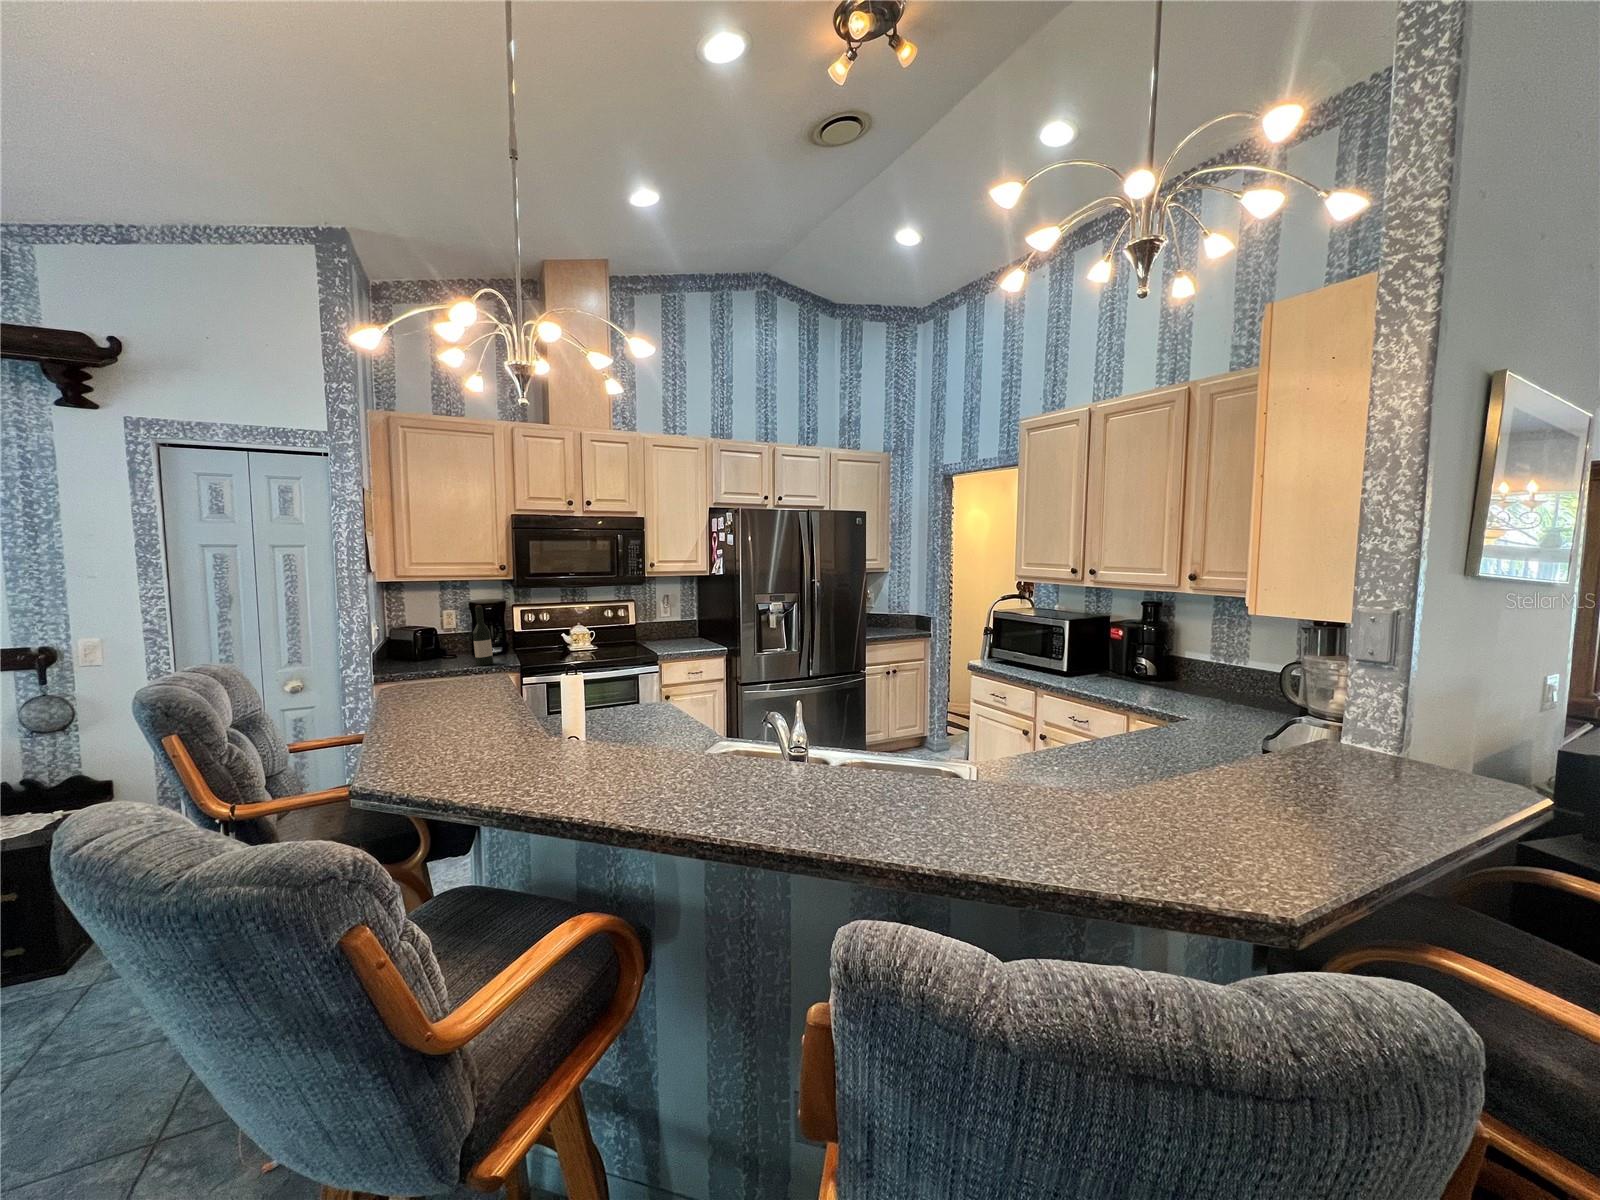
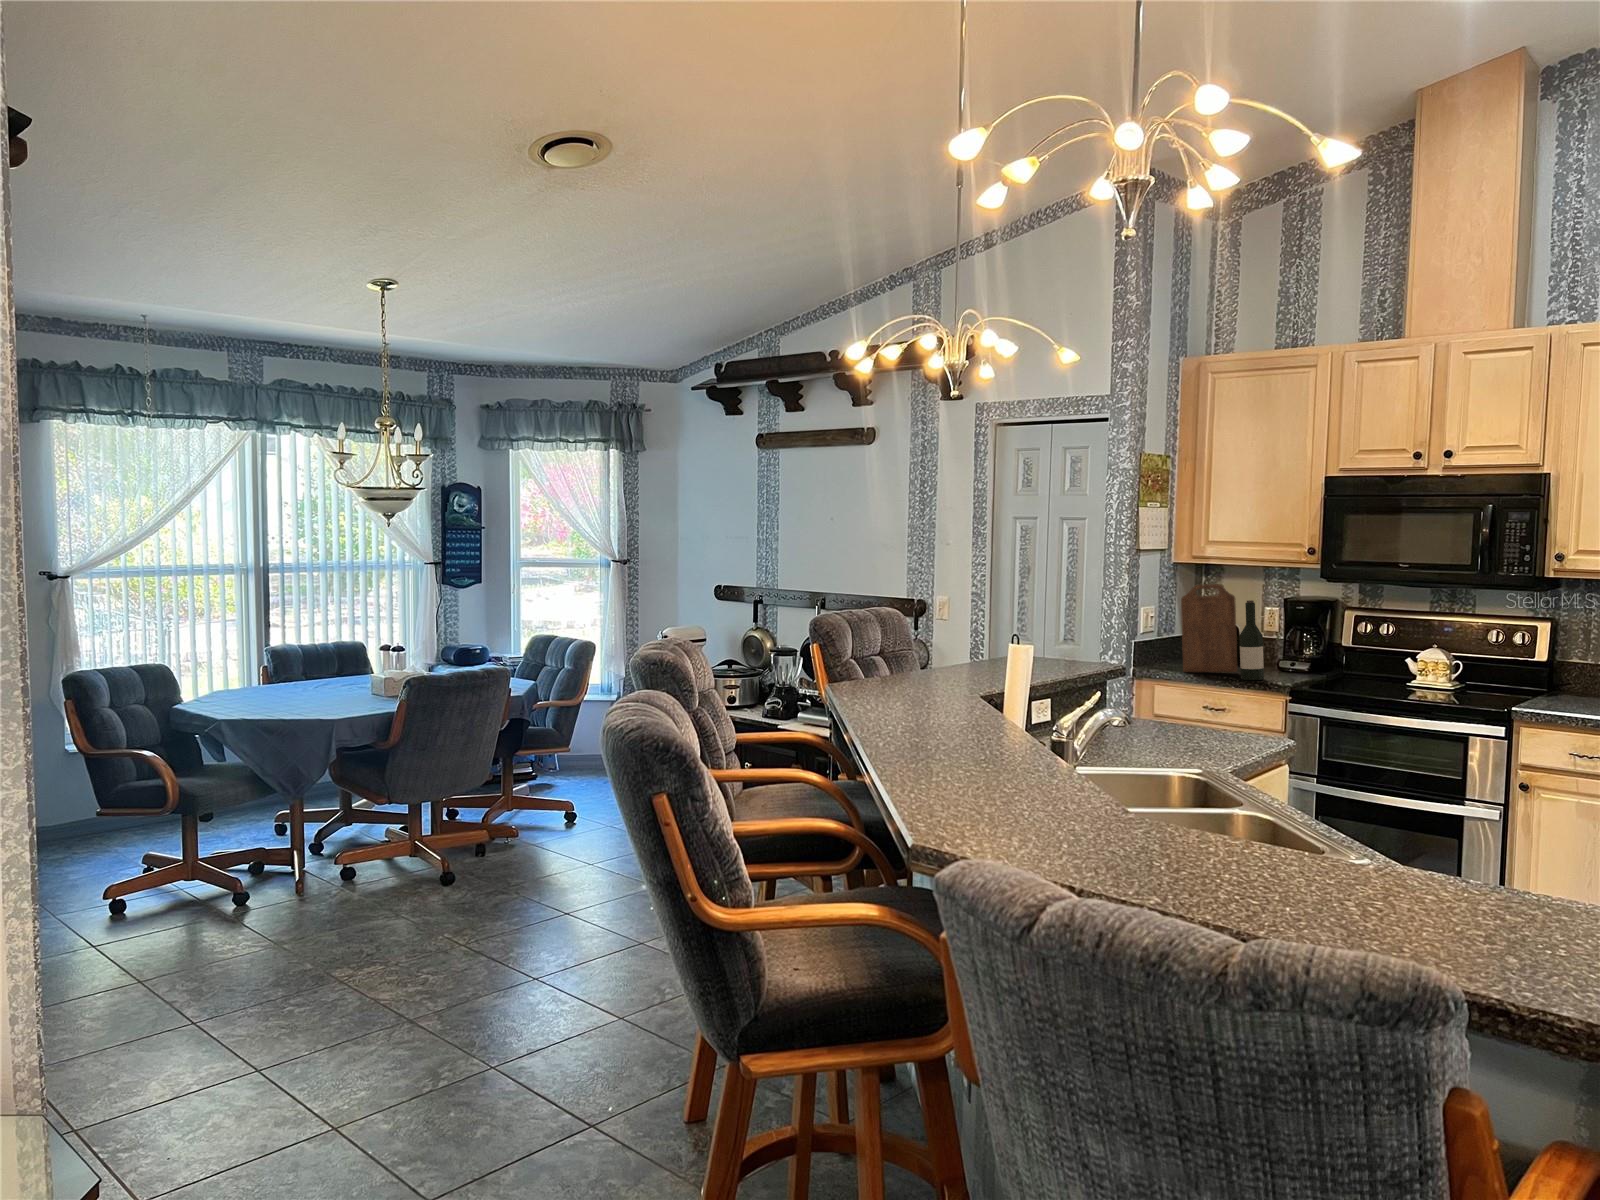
cutting board: none [414,596,463,669] -> present [1181,584,1237,672]

